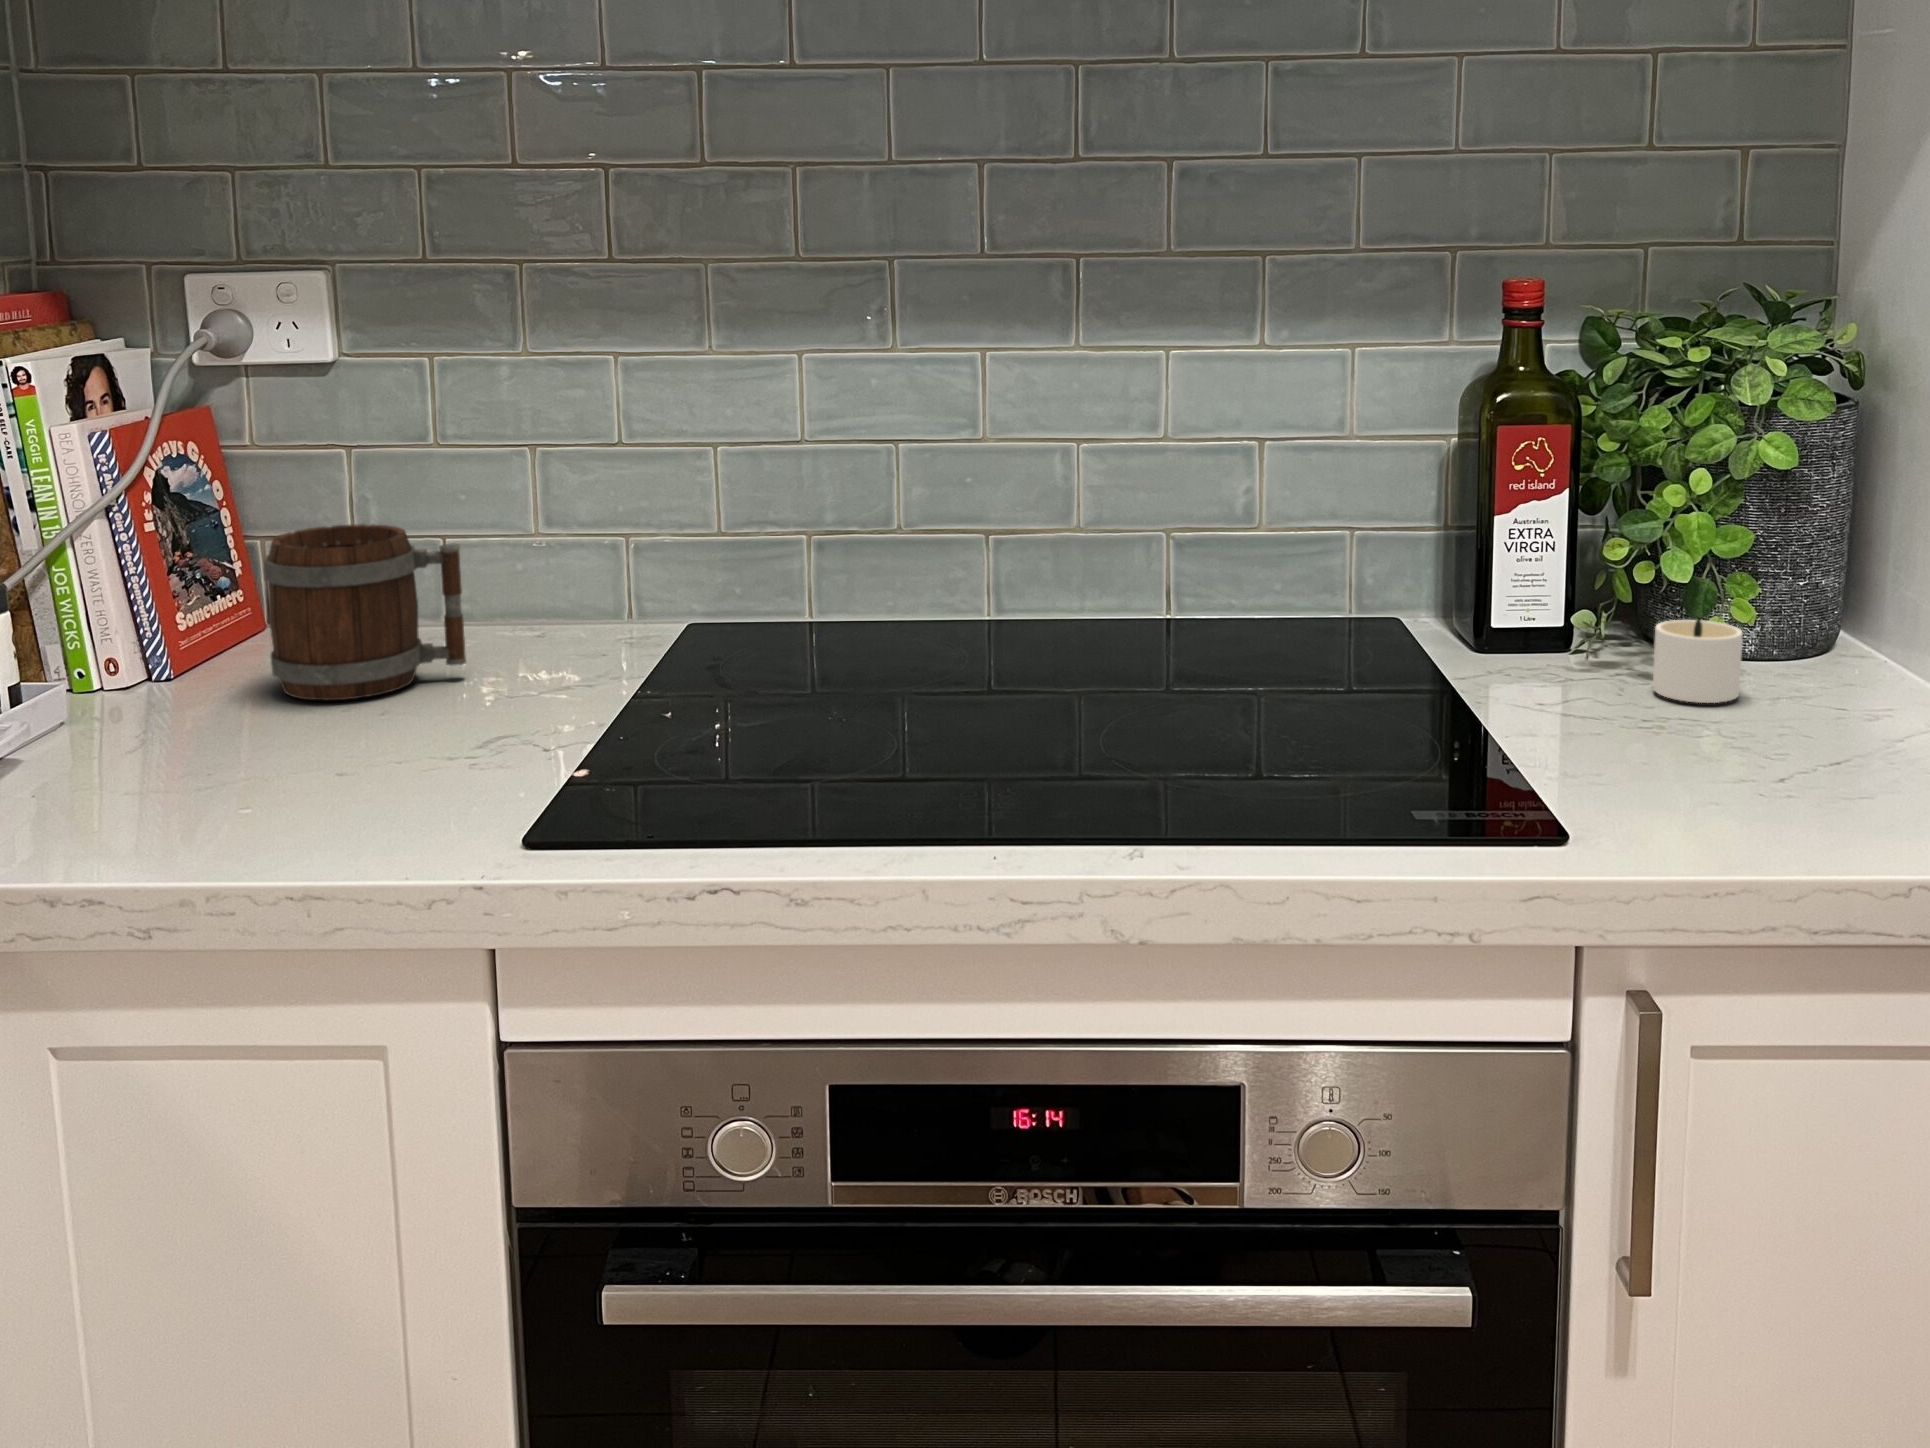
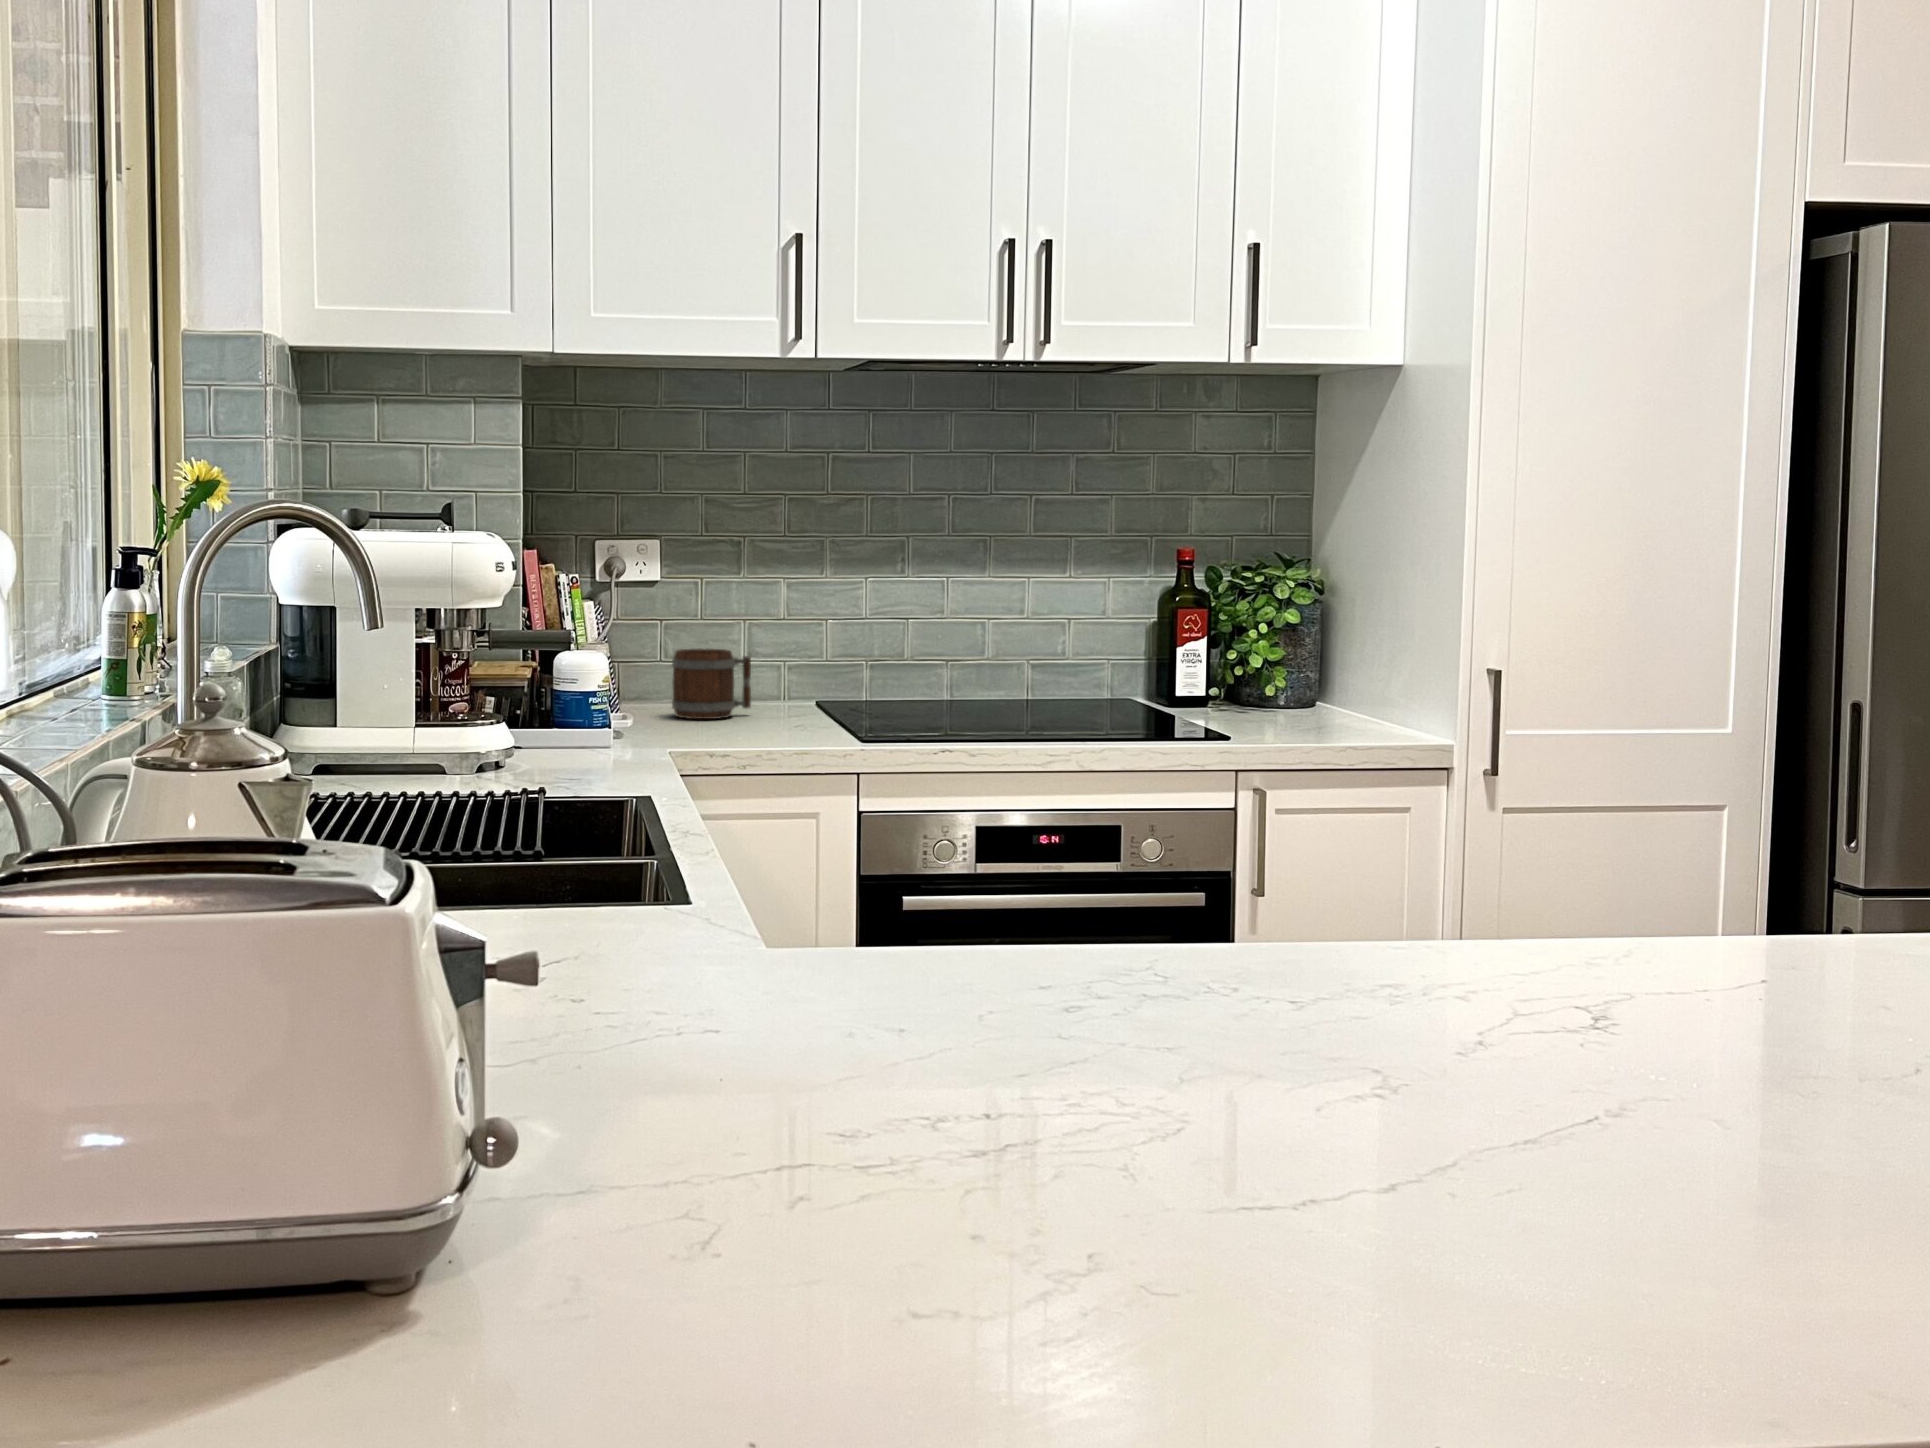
candle: present [1653,620,1743,703] -> none [1247,684,1297,716]

